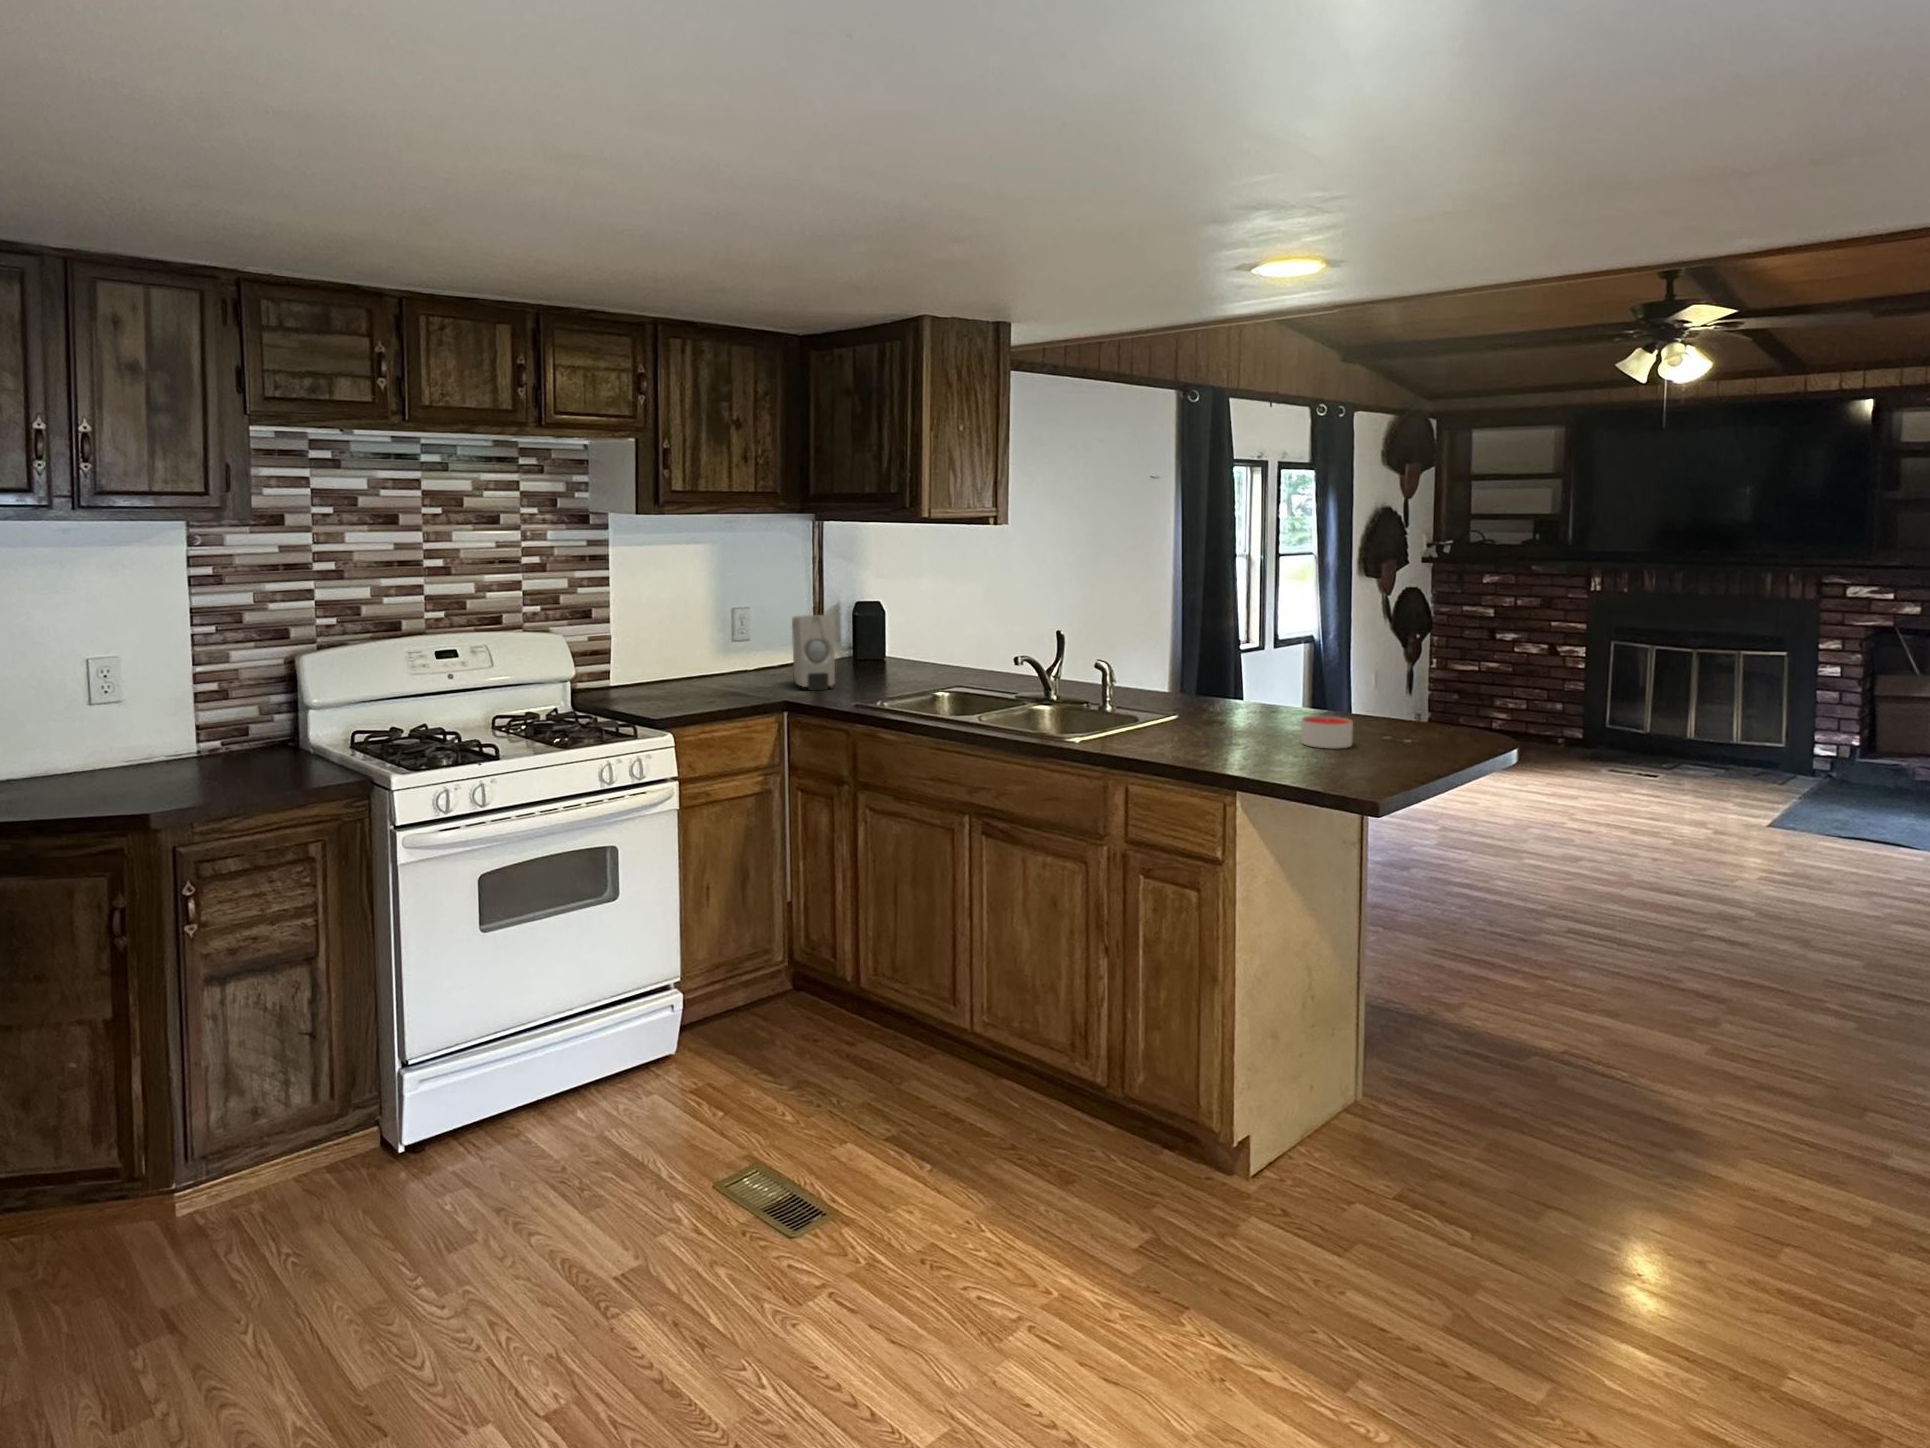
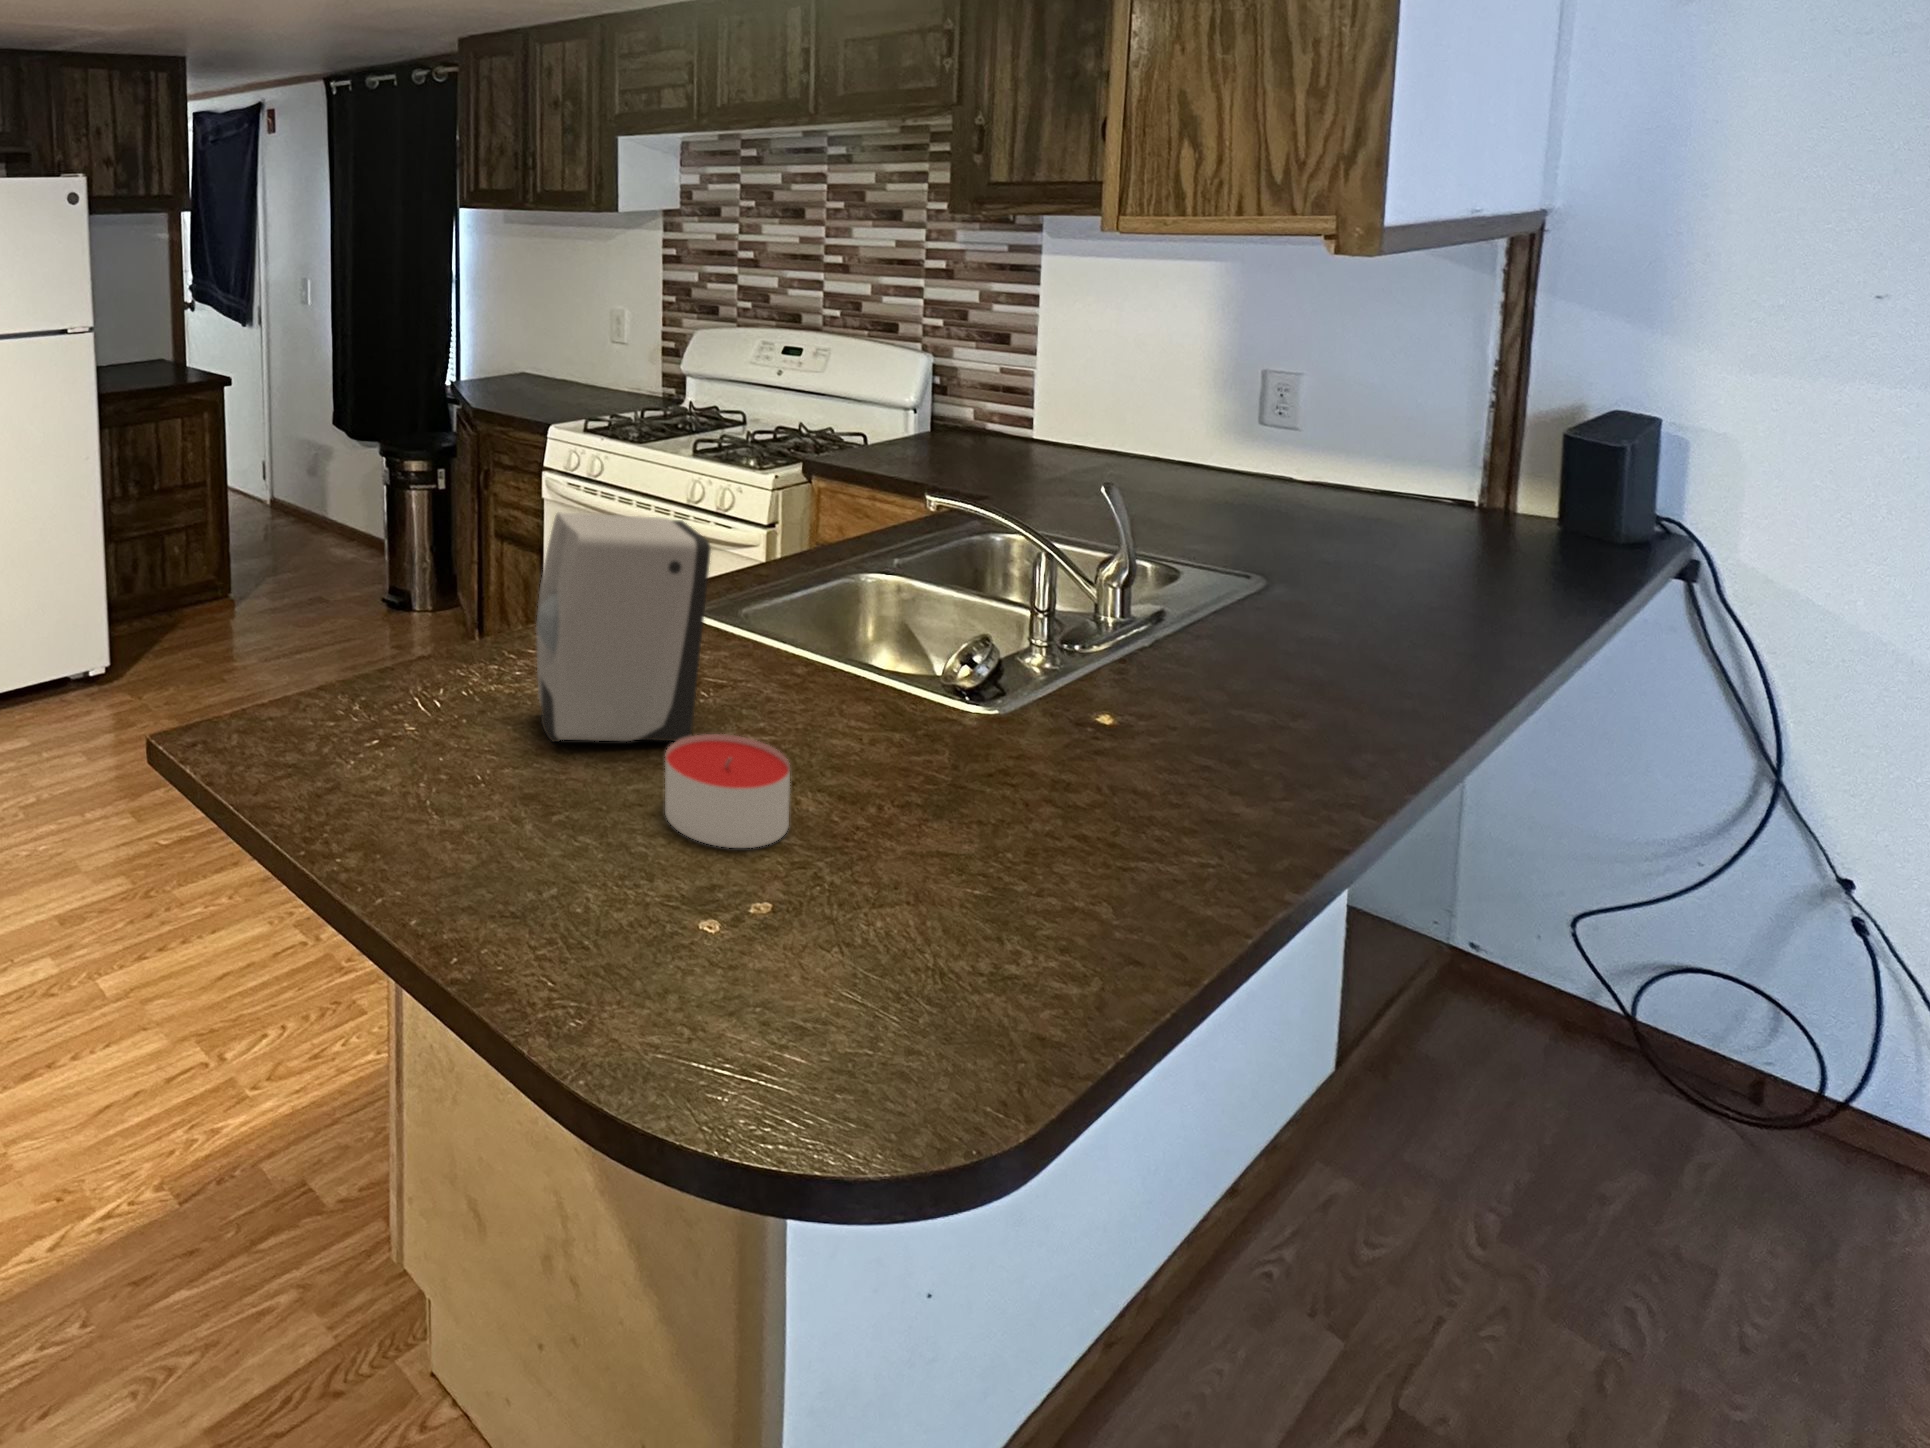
soap dispenser: present [792,615,835,690] -> present [536,512,711,742]

